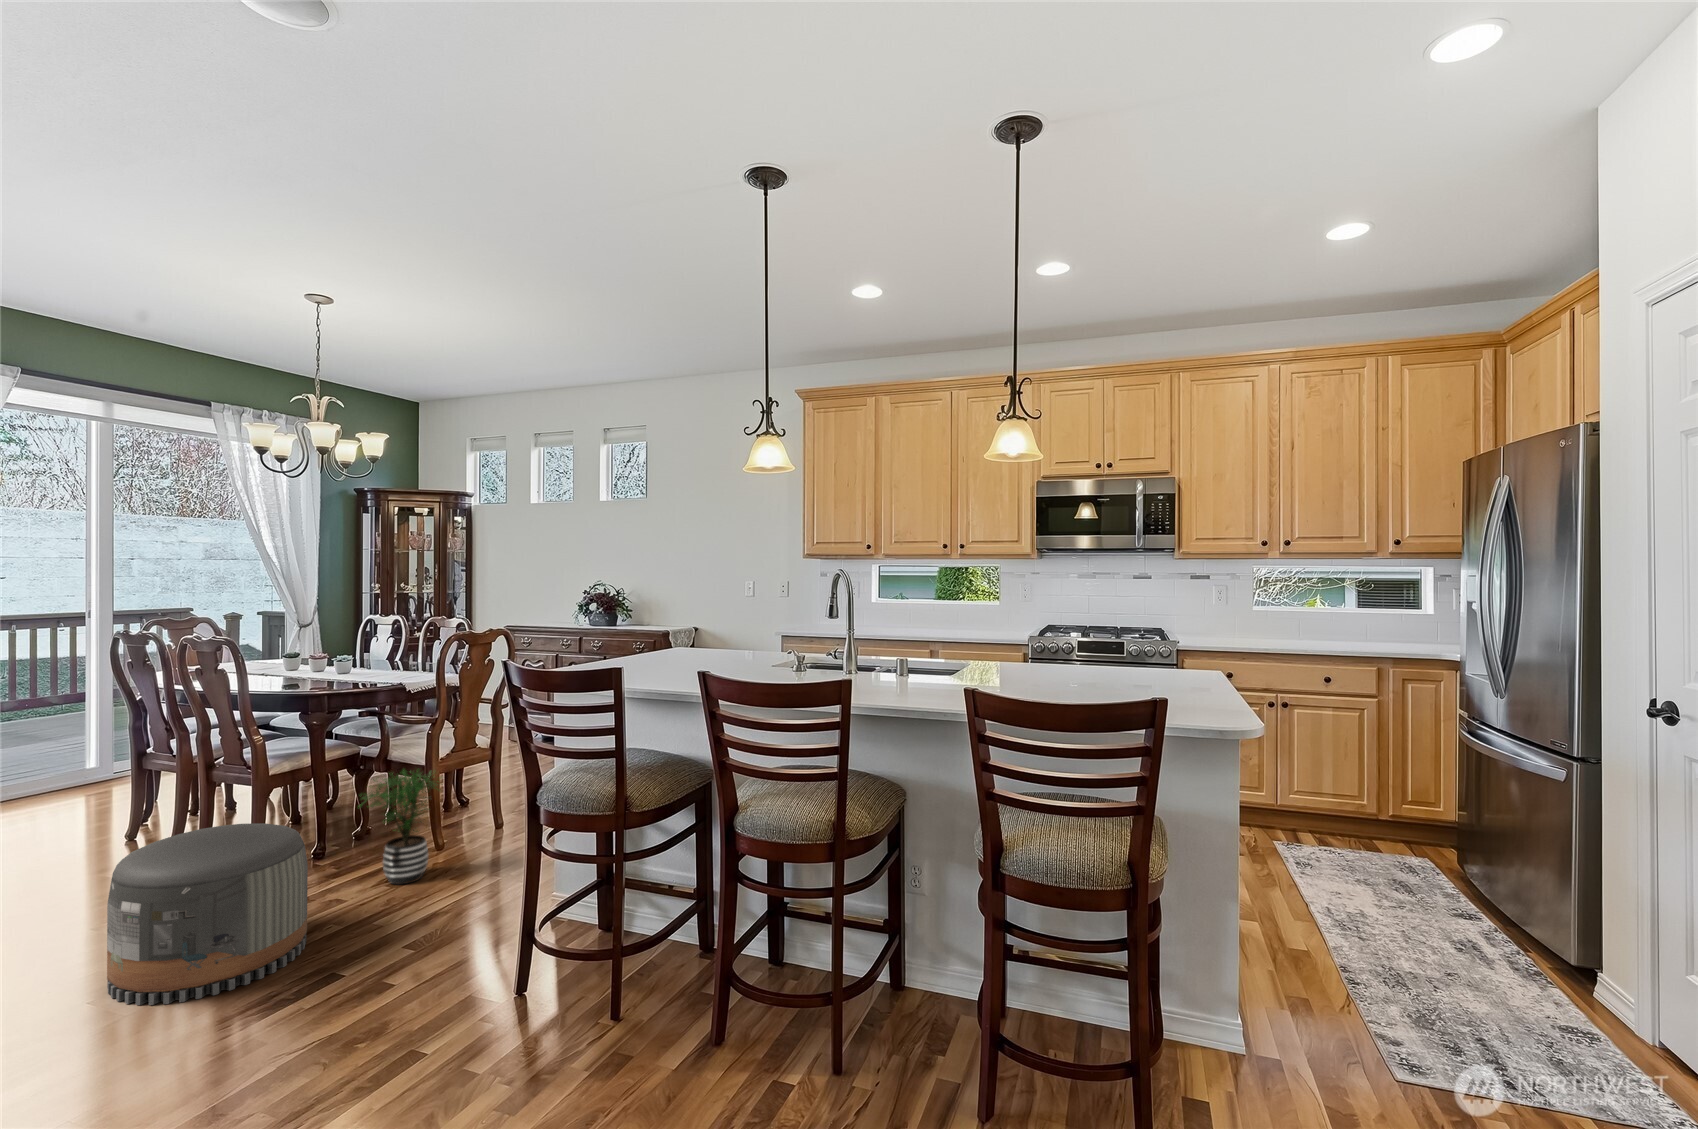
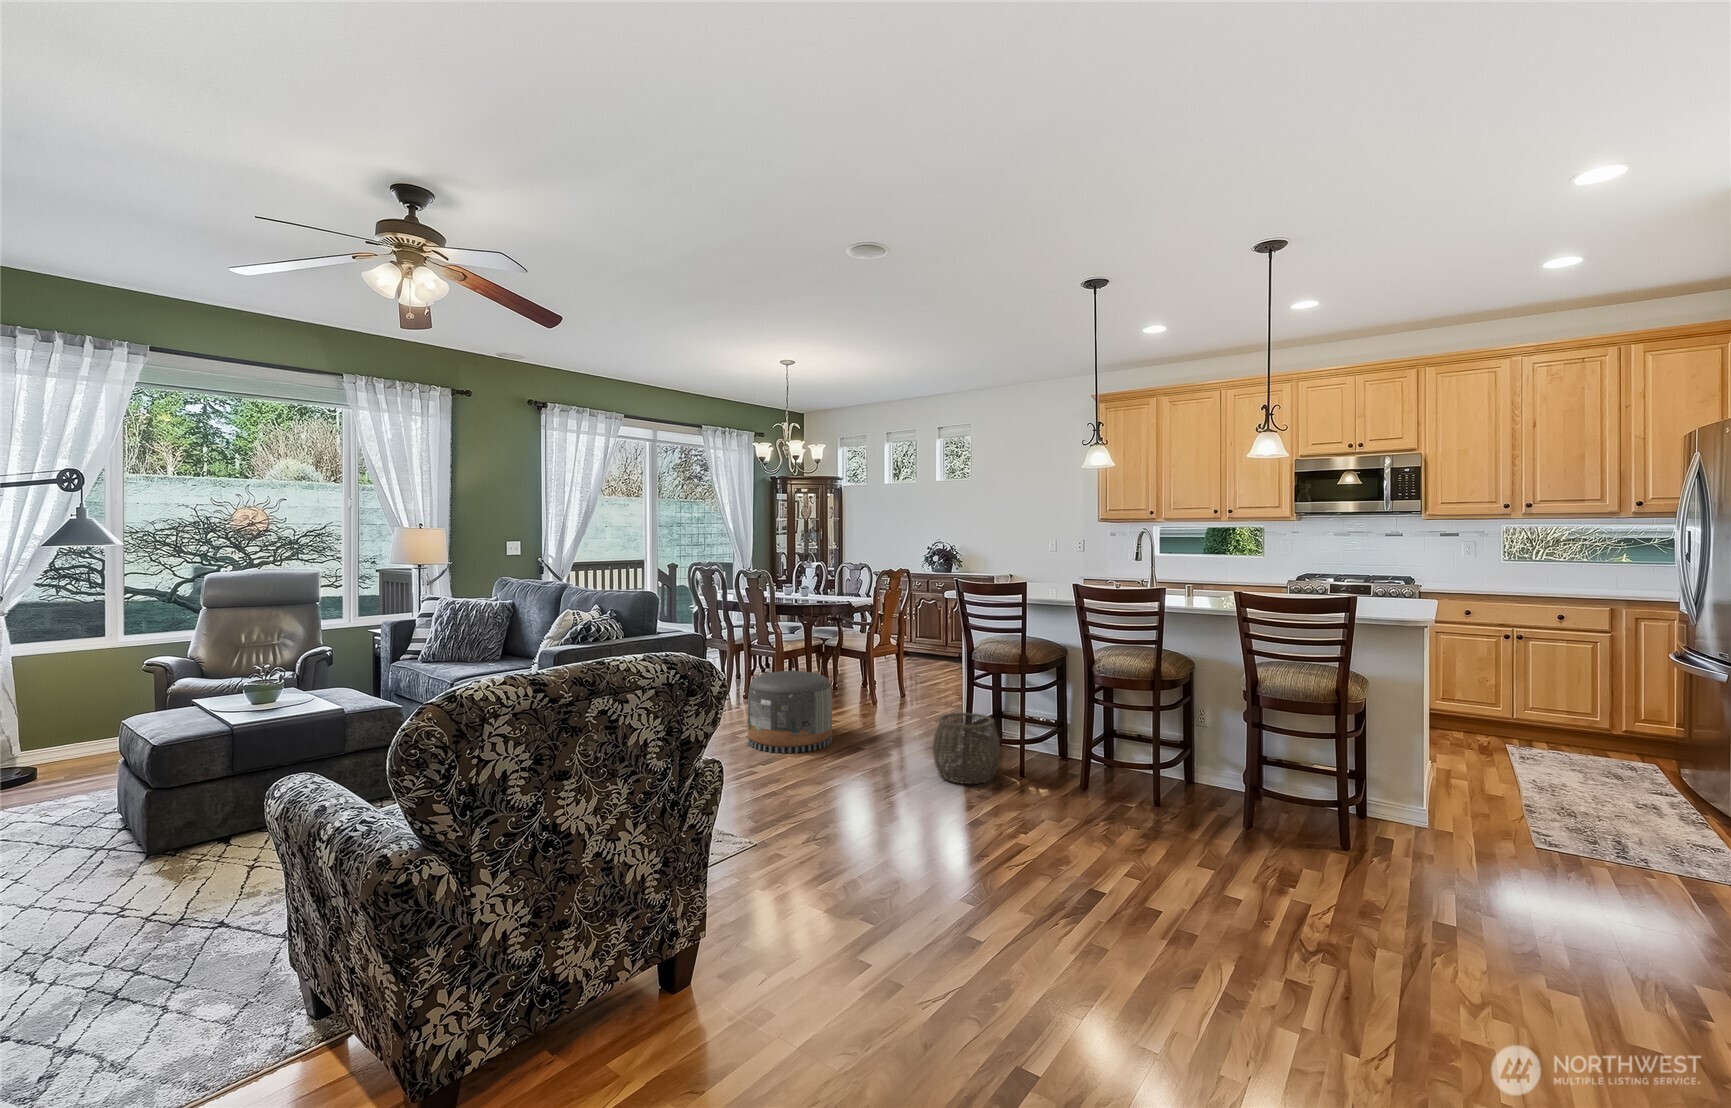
potted plant: present [358,768,438,885] -> none [837,651,886,720]
woven basket: none [443,902,581,1060] -> present [933,713,1001,784]

